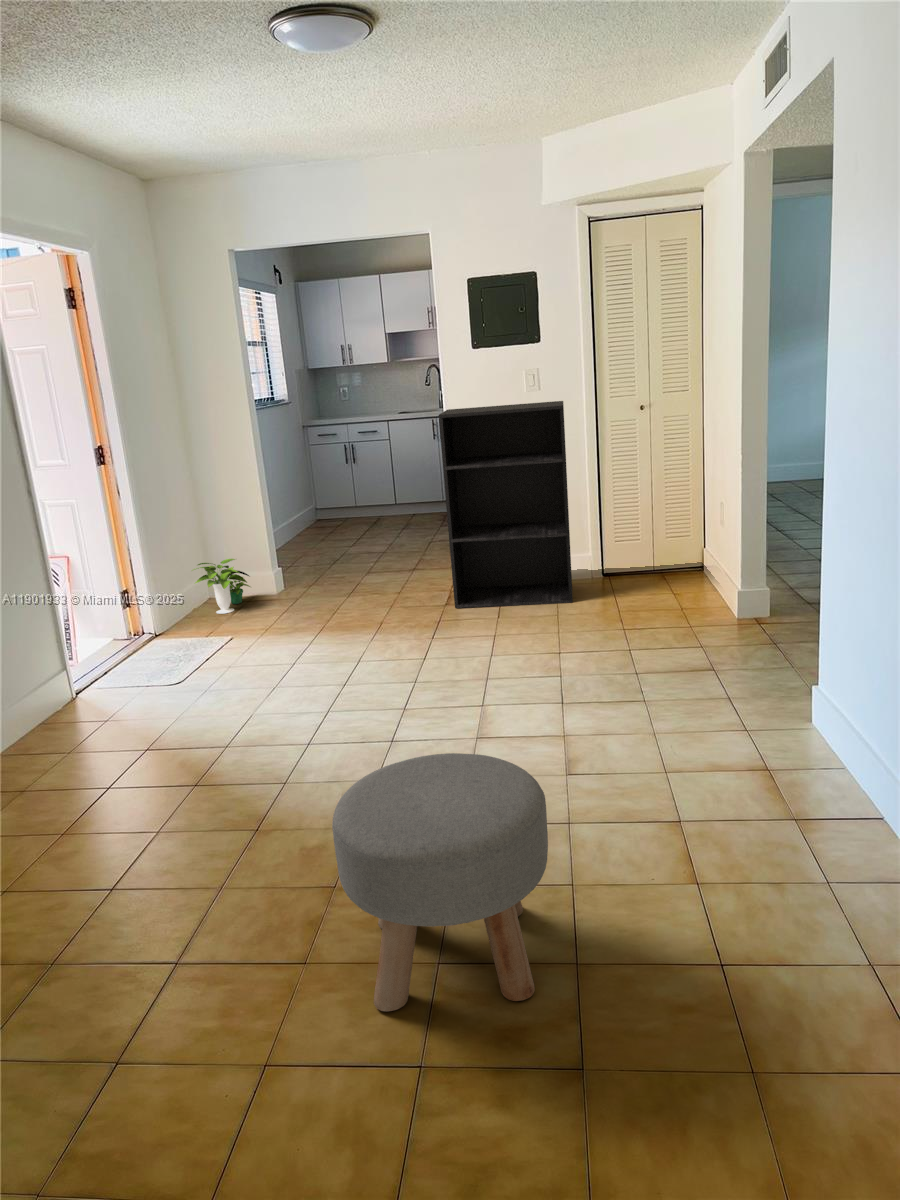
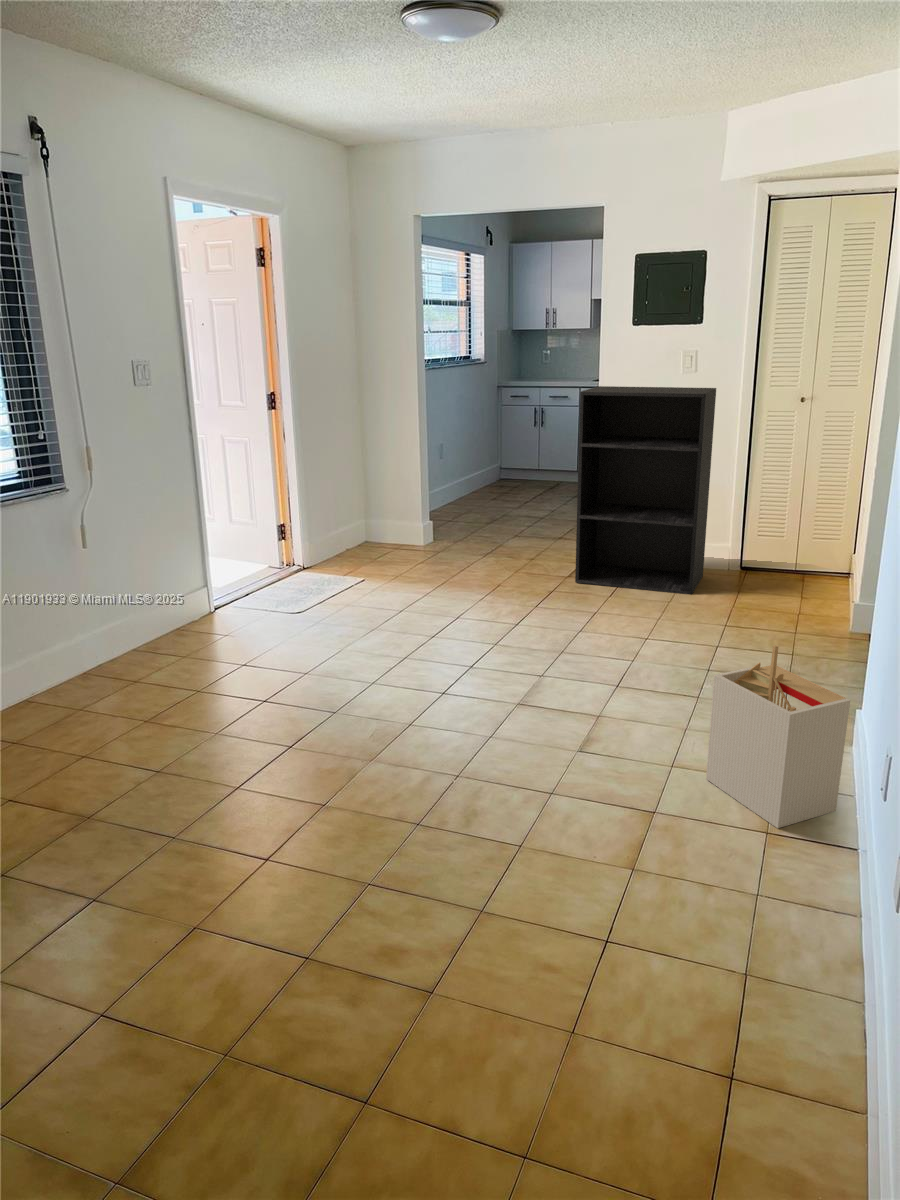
potted plant: present [192,559,250,614] -> none [346,507,402,556]
storage bin: none [697,623,832,801] -> present [706,645,850,828]
ottoman: present [332,753,548,1011] -> none [281,714,472,943]

